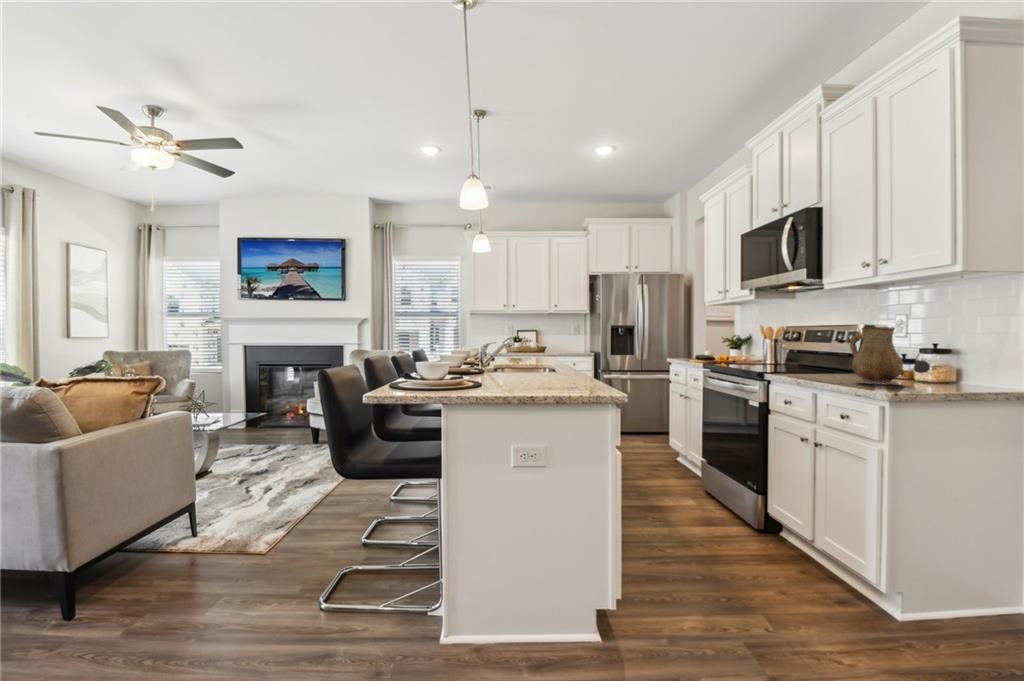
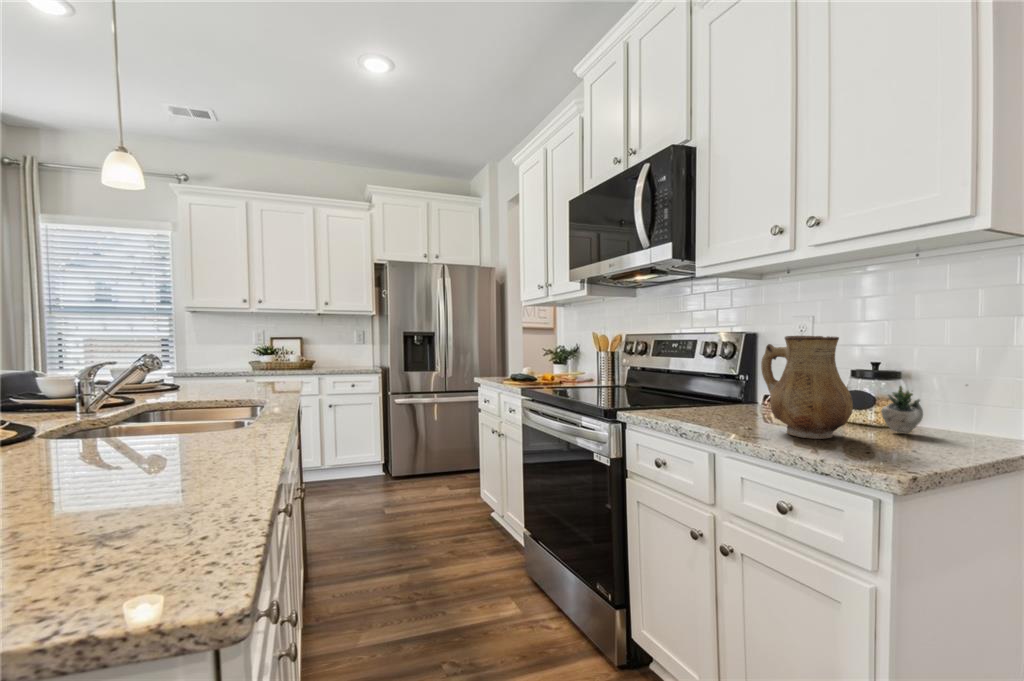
succulent plant: none [932,356,984,386] -> present [881,384,967,434]

